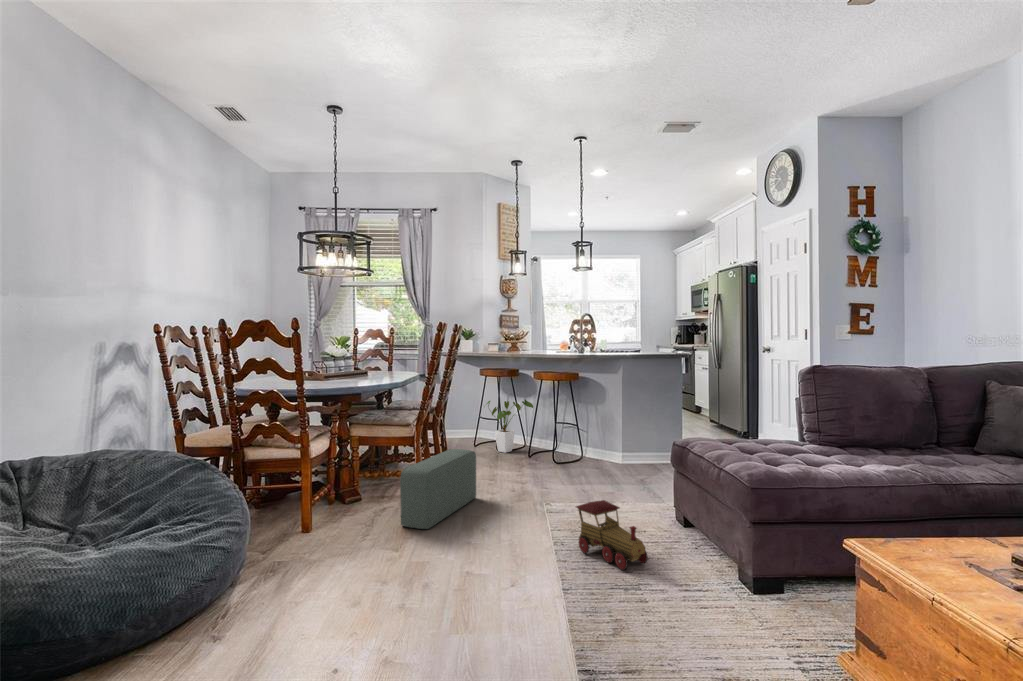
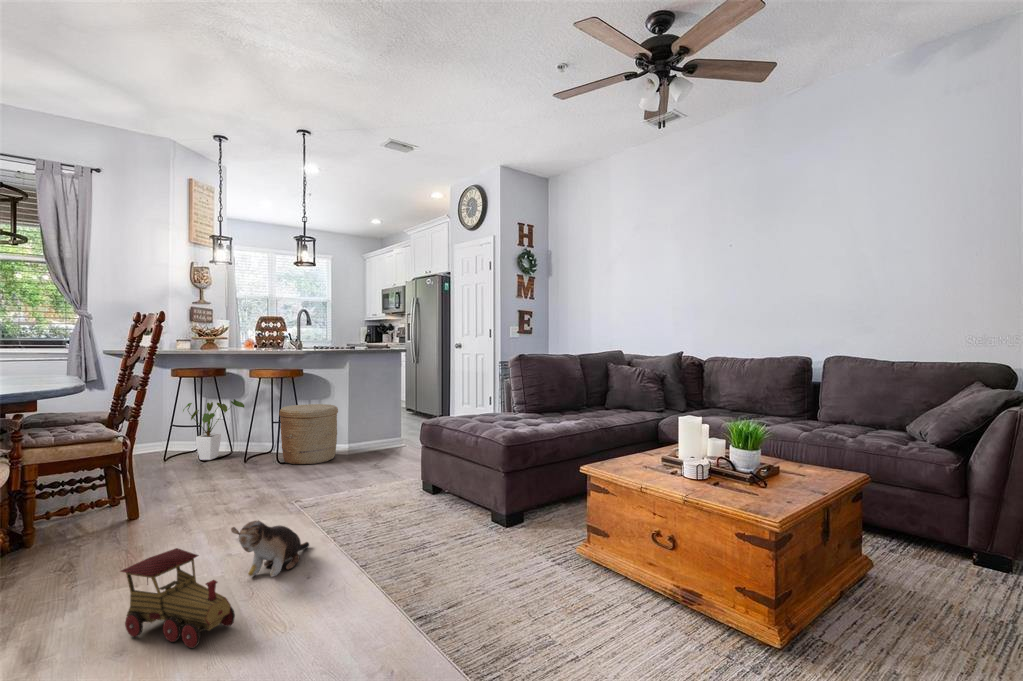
woven basket: none [556,410,611,470] -> present [279,404,338,464]
pouf: present [400,449,476,529] -> none [117,456,205,557]
toy train: present [576,500,648,570] -> present [121,548,235,648]
plush toy: none [451,520,531,576] -> present [231,520,309,577]

